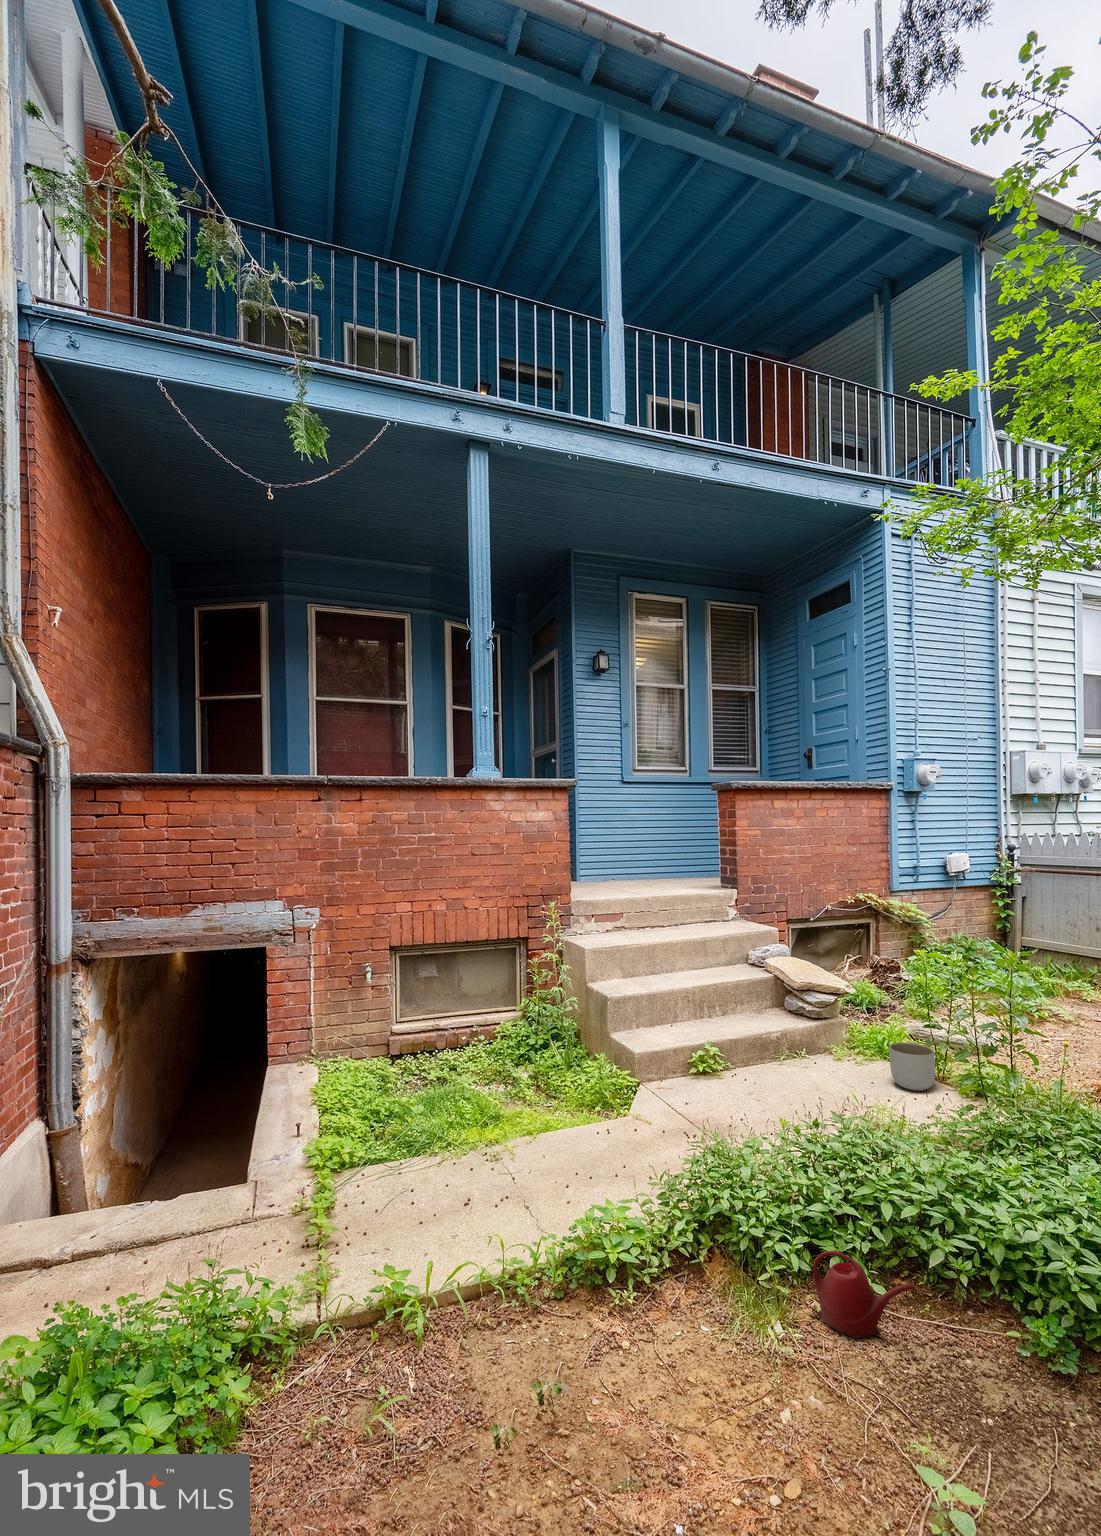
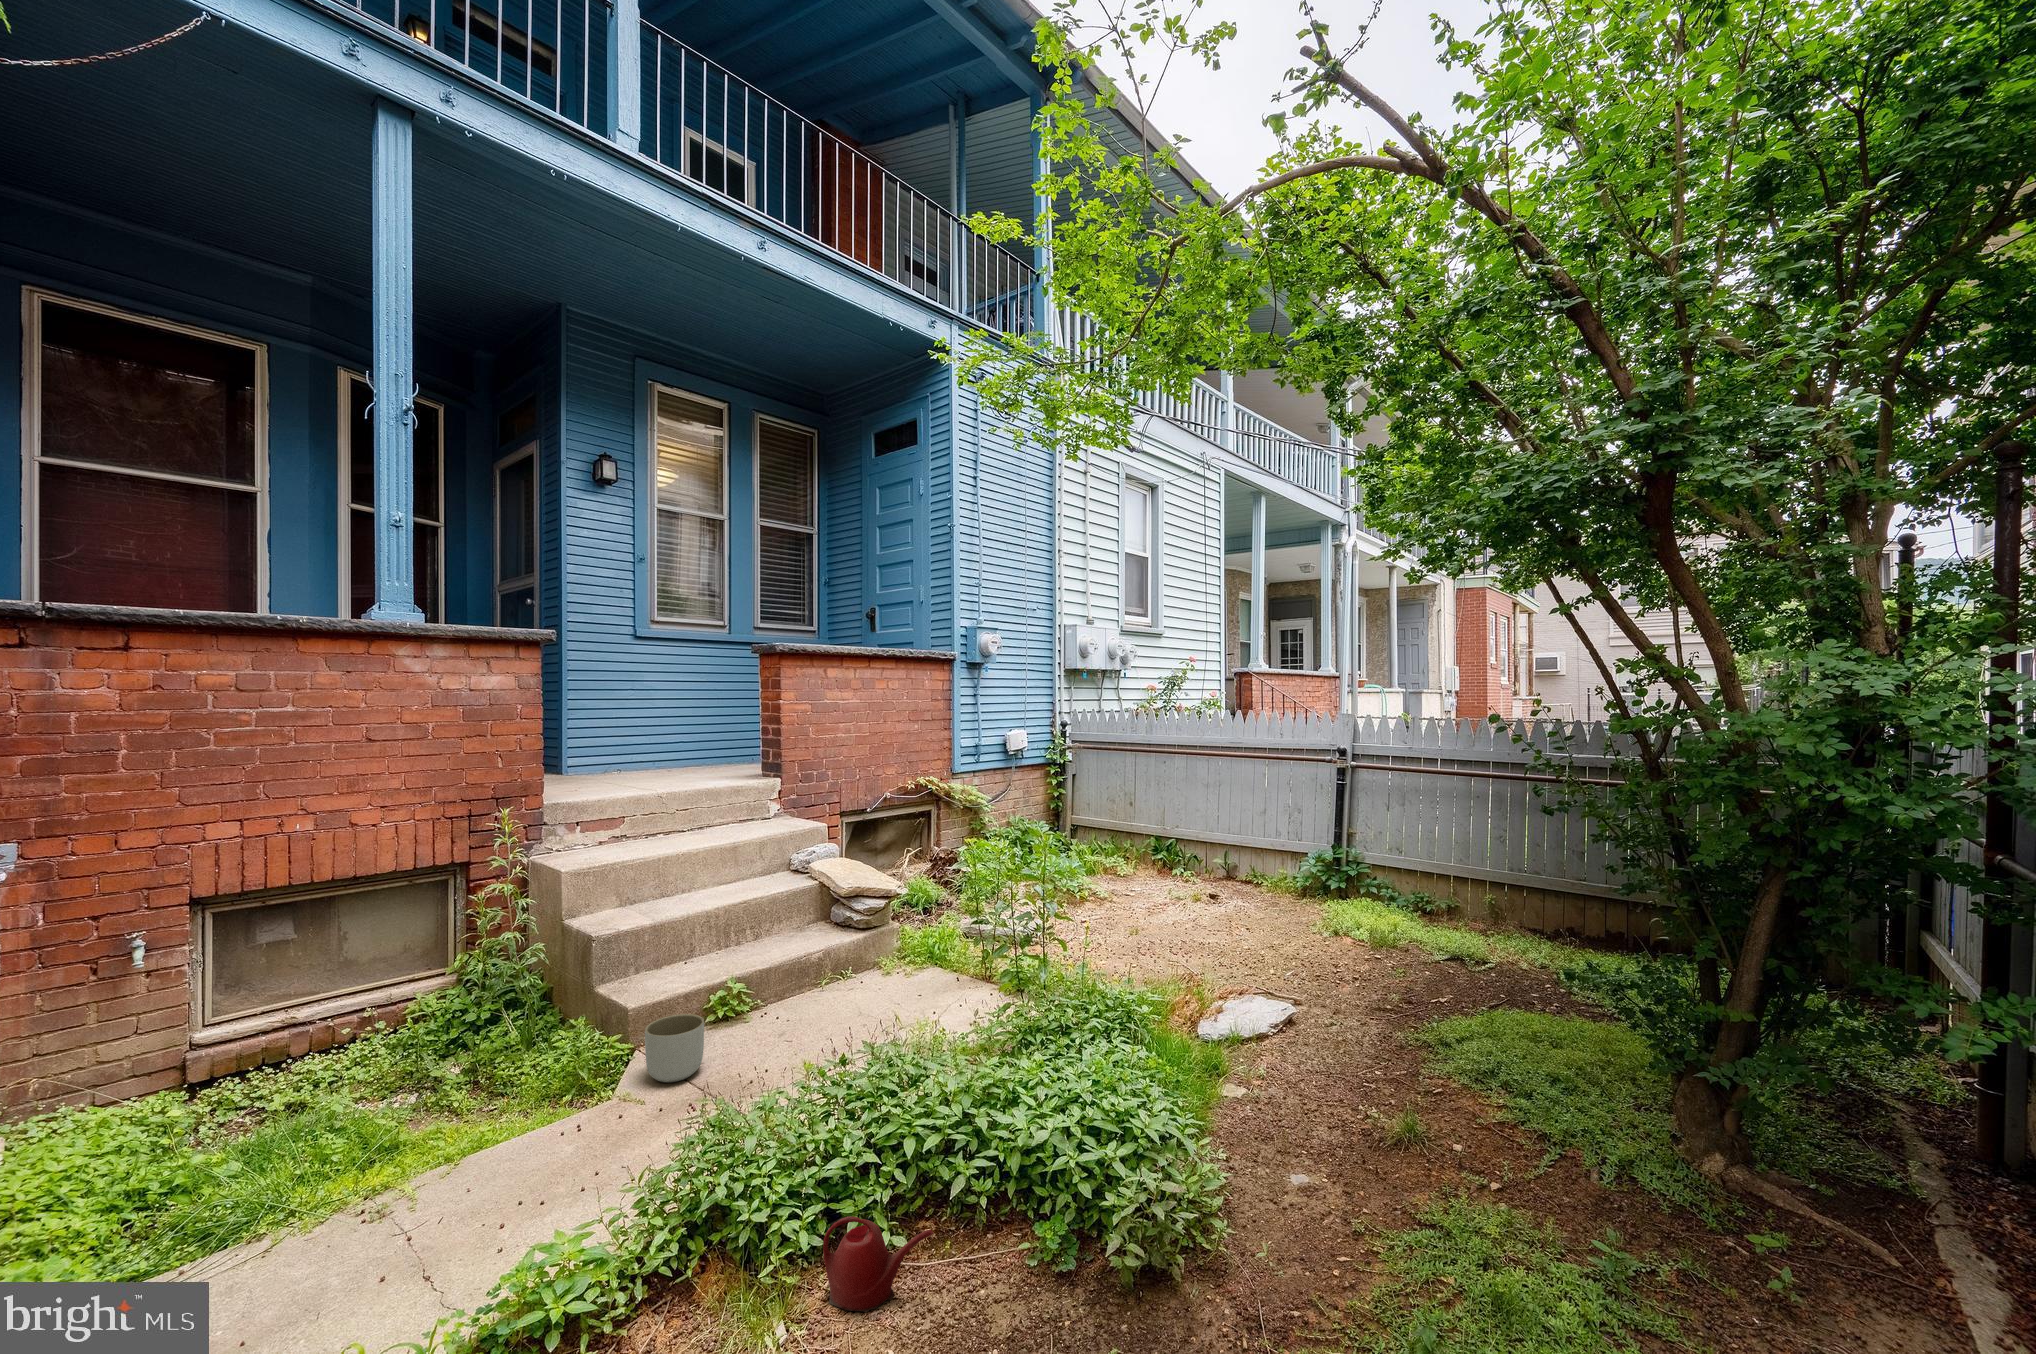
planter: present [889,1043,935,1091] -> present [645,1014,704,1082]

